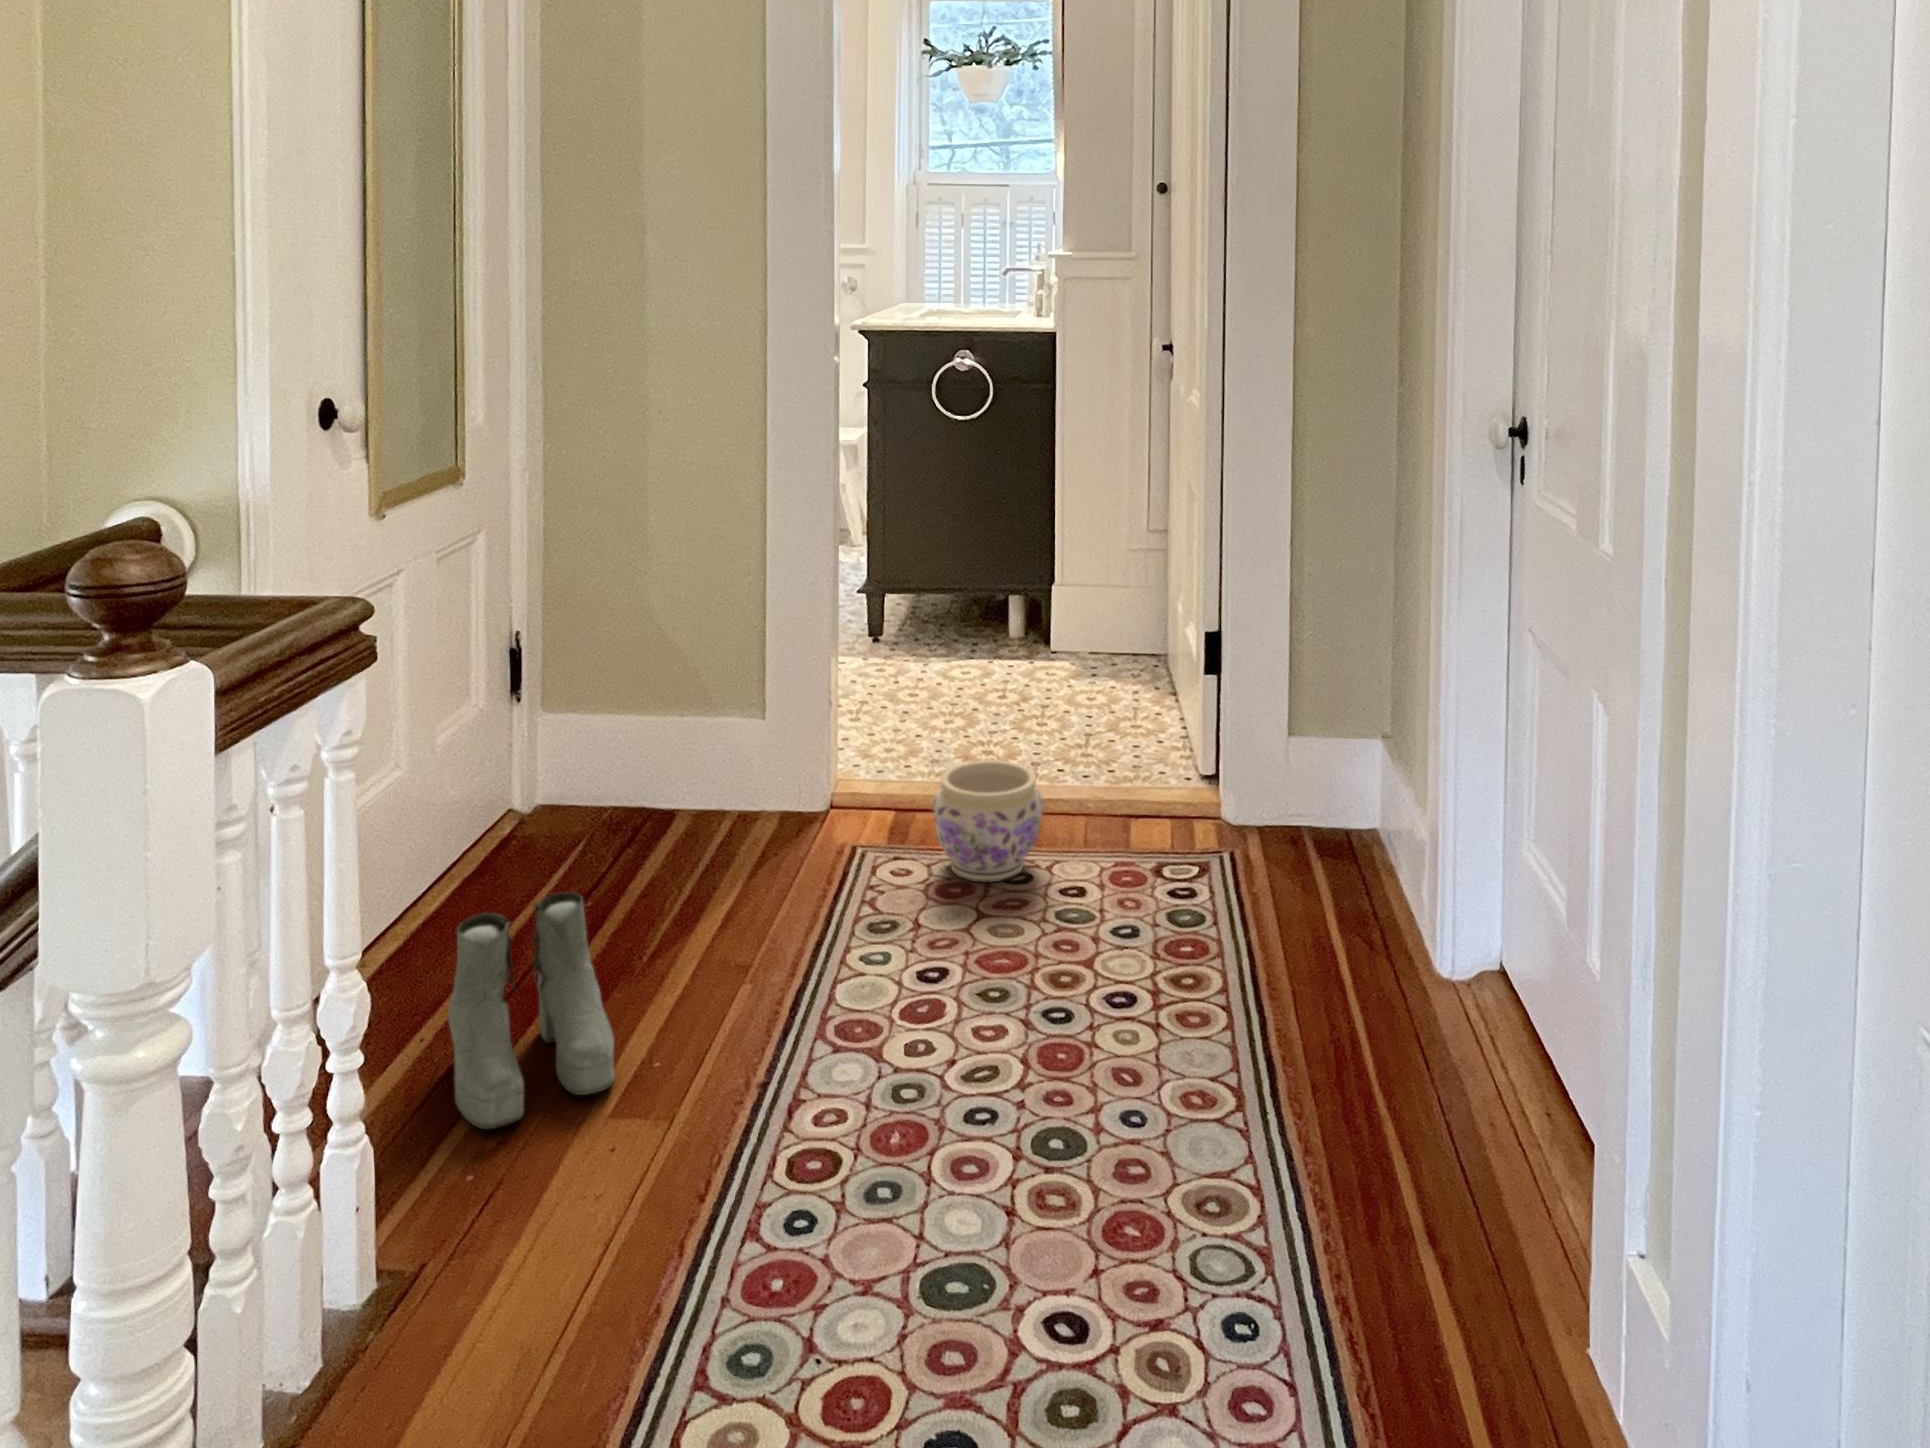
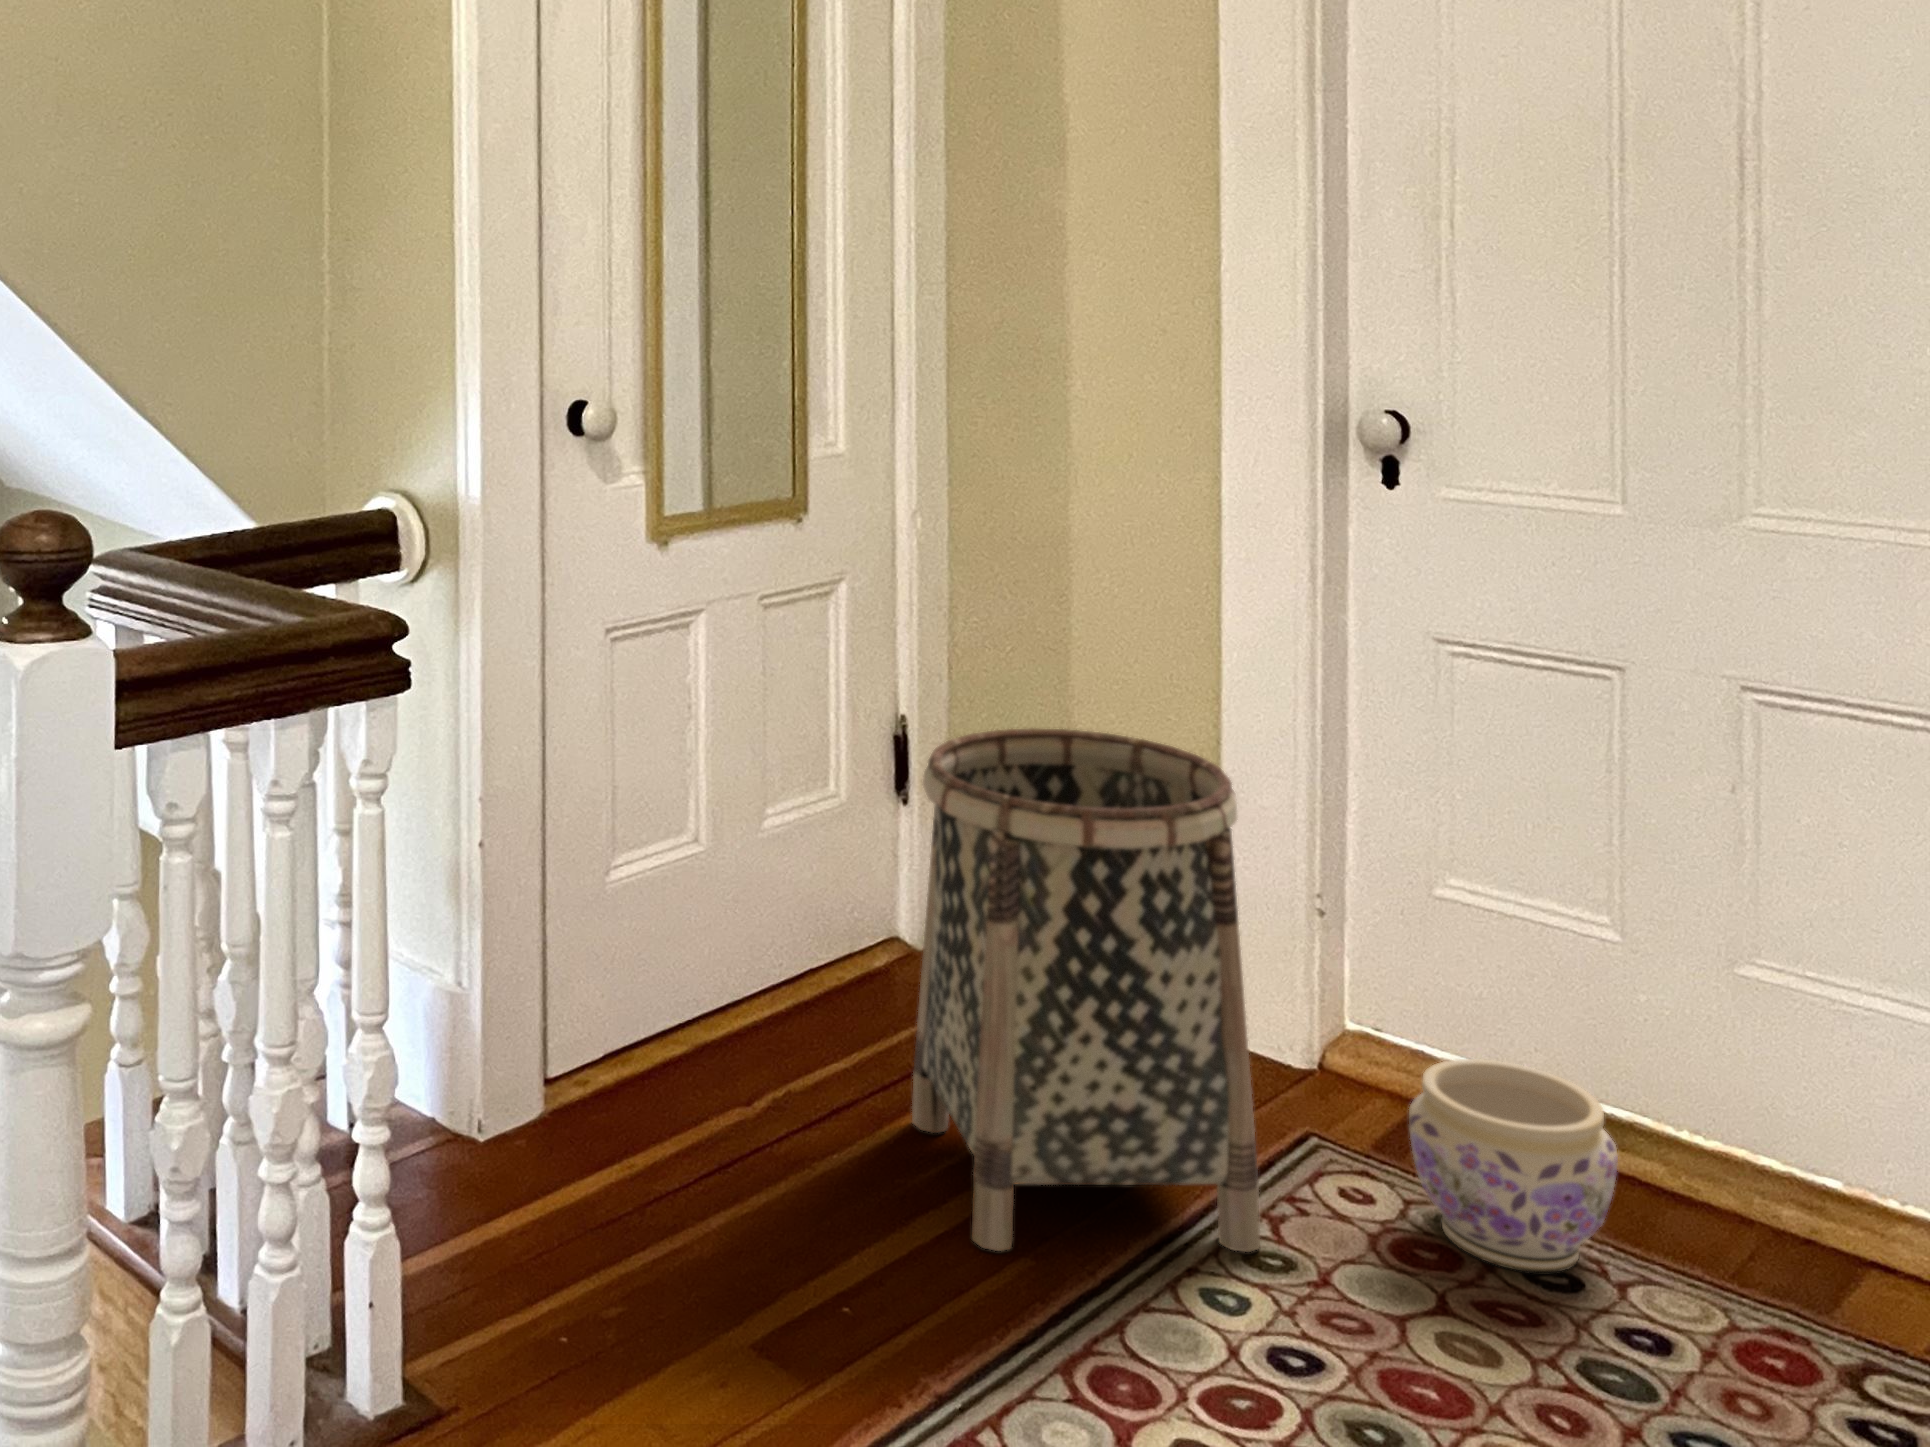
basket: none [613,606,875,989] -> present [912,728,1260,1252]
boots: present [448,892,615,1129] -> none [605,1032,797,1305]

